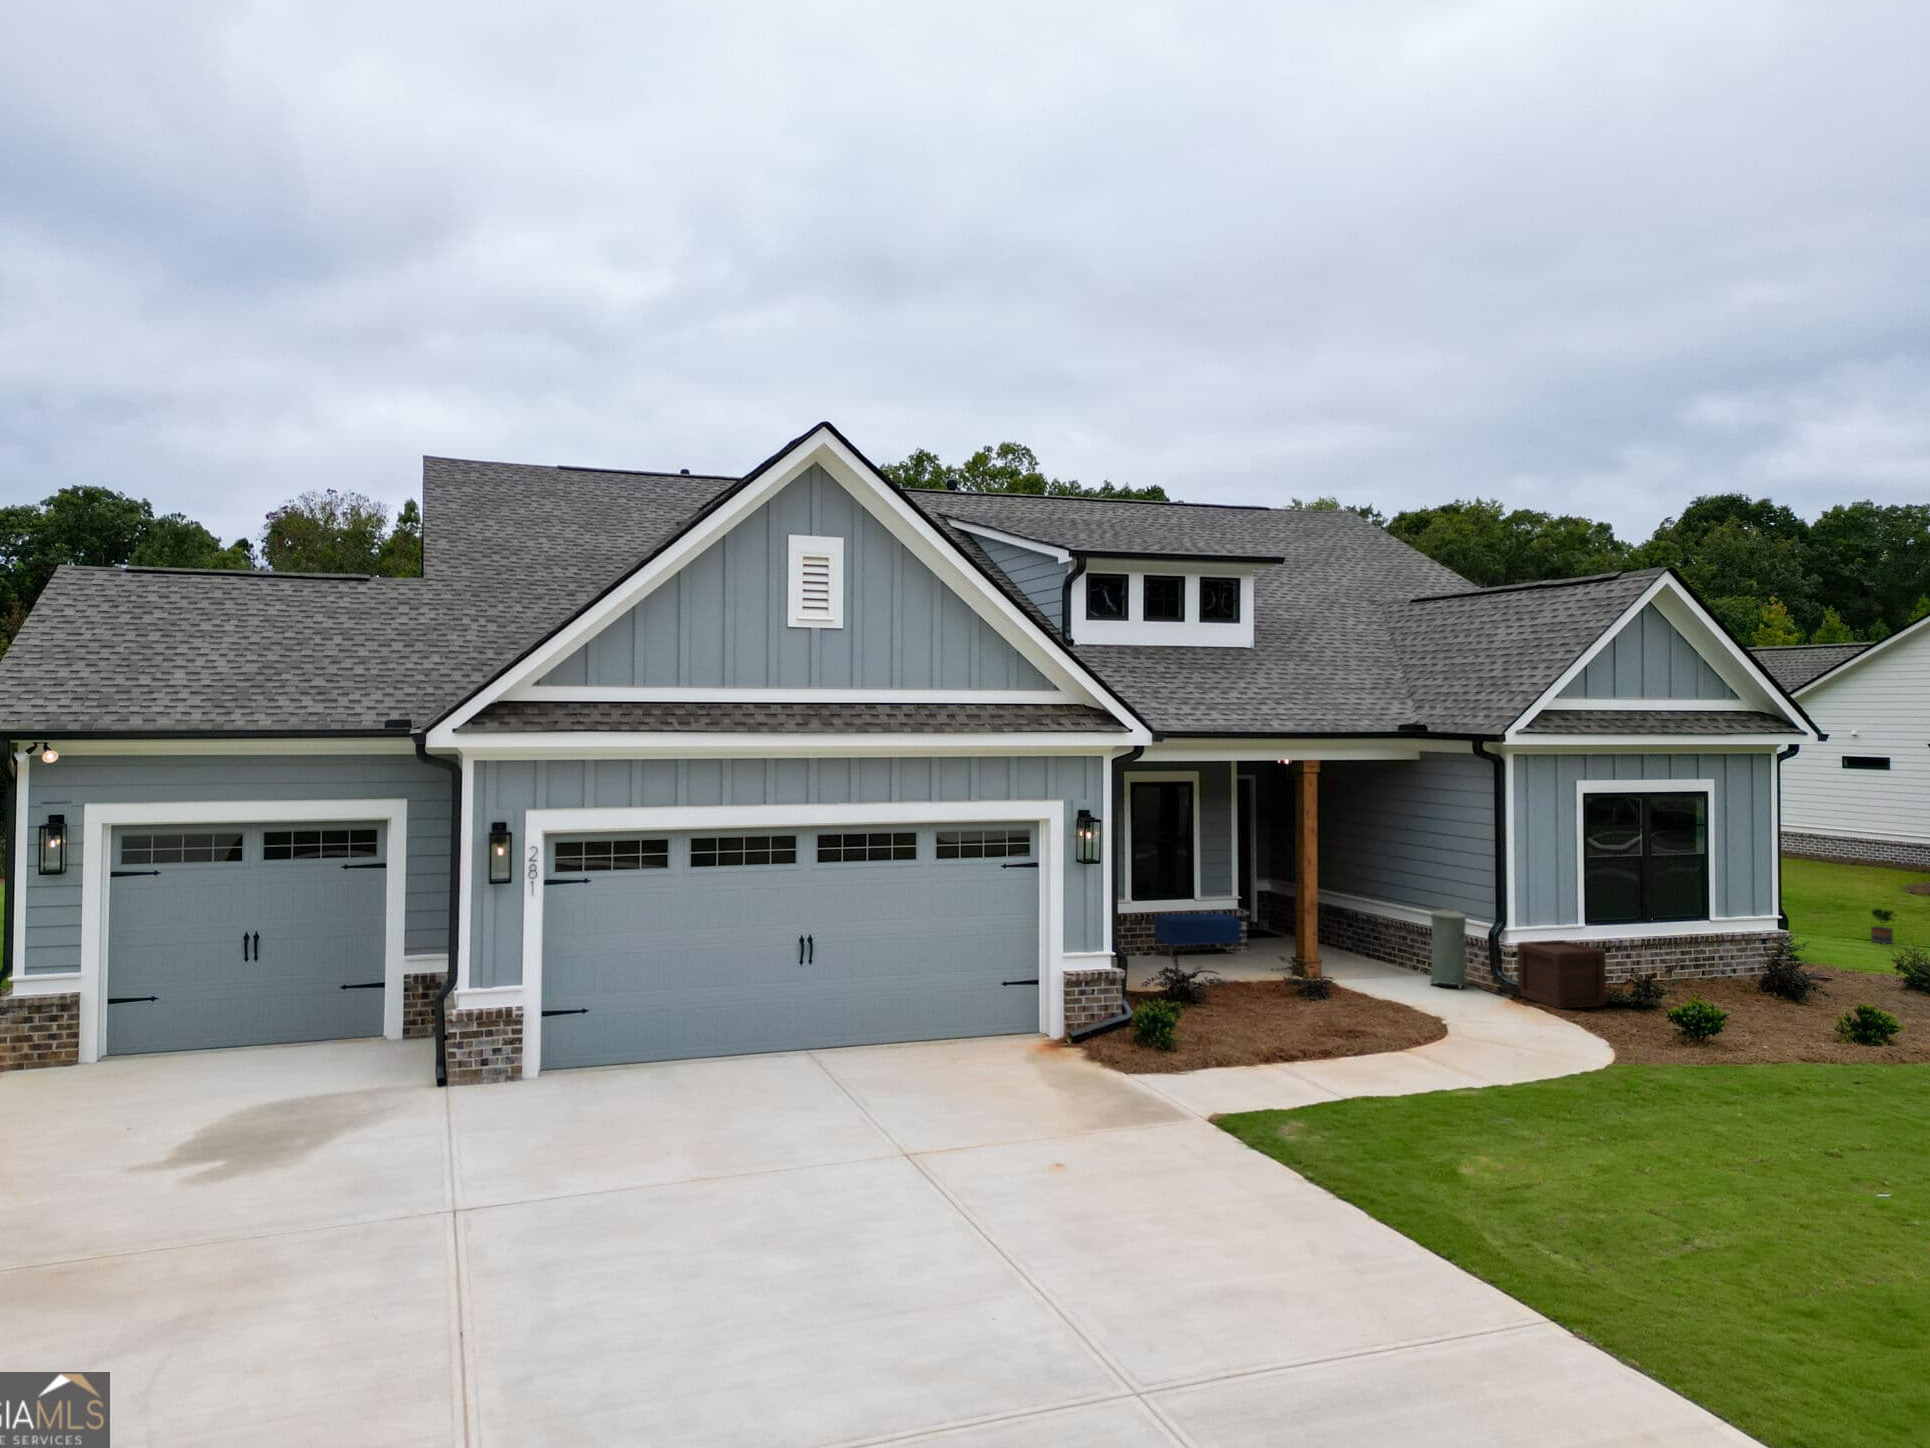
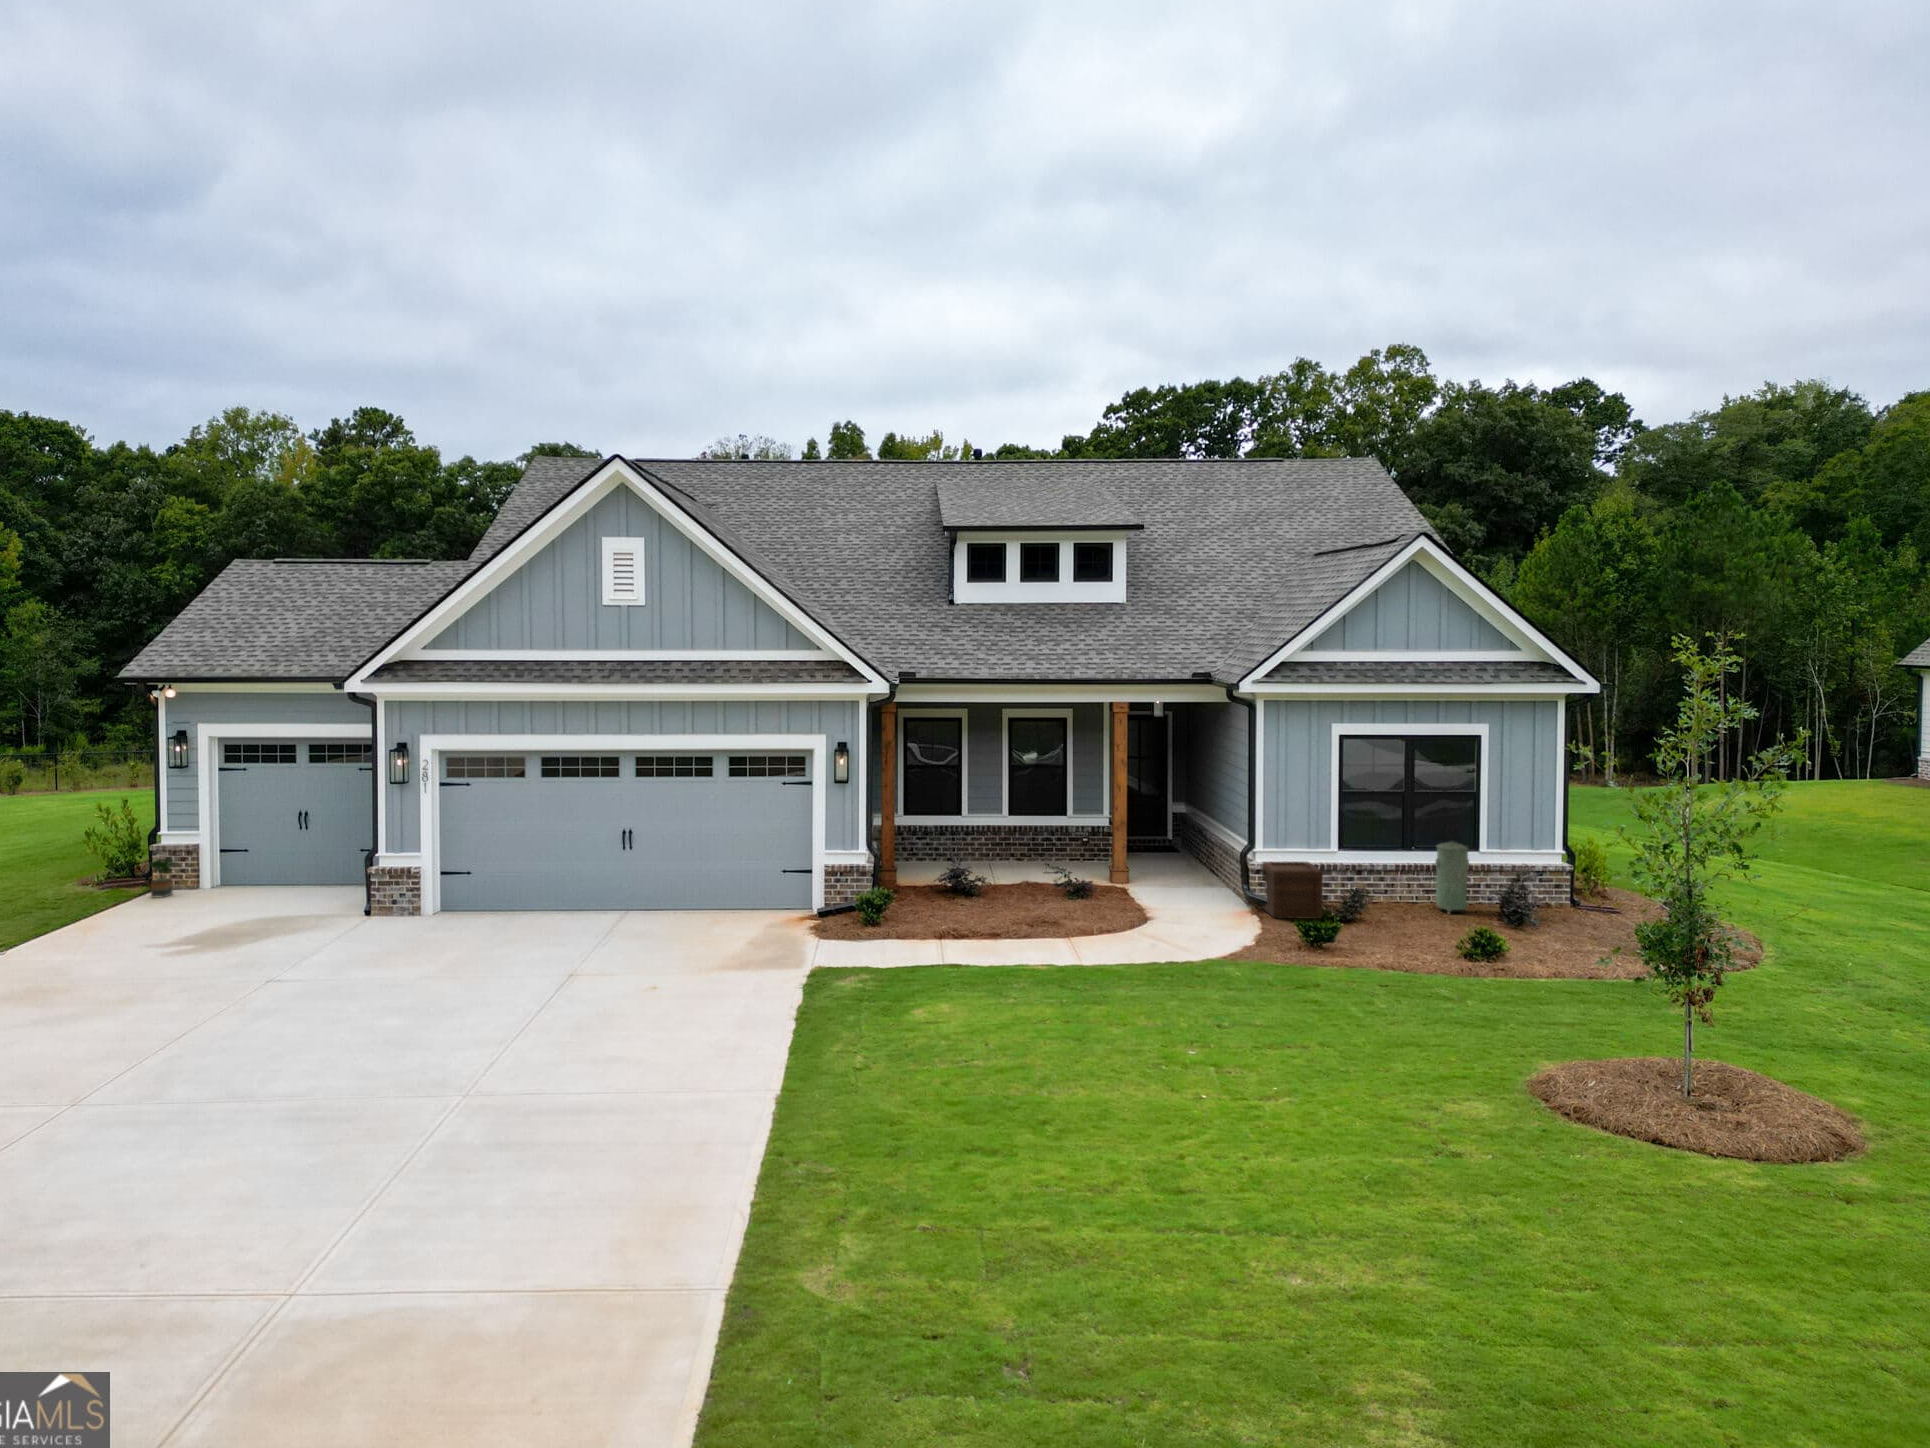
trash can: present [1430,908,1466,989] -> present [1435,842,1469,914]
potted tree: present [1871,909,1897,944] -> present [150,859,175,898]
bench: present [1154,913,1240,956] -> none [1024,831,1091,866]

